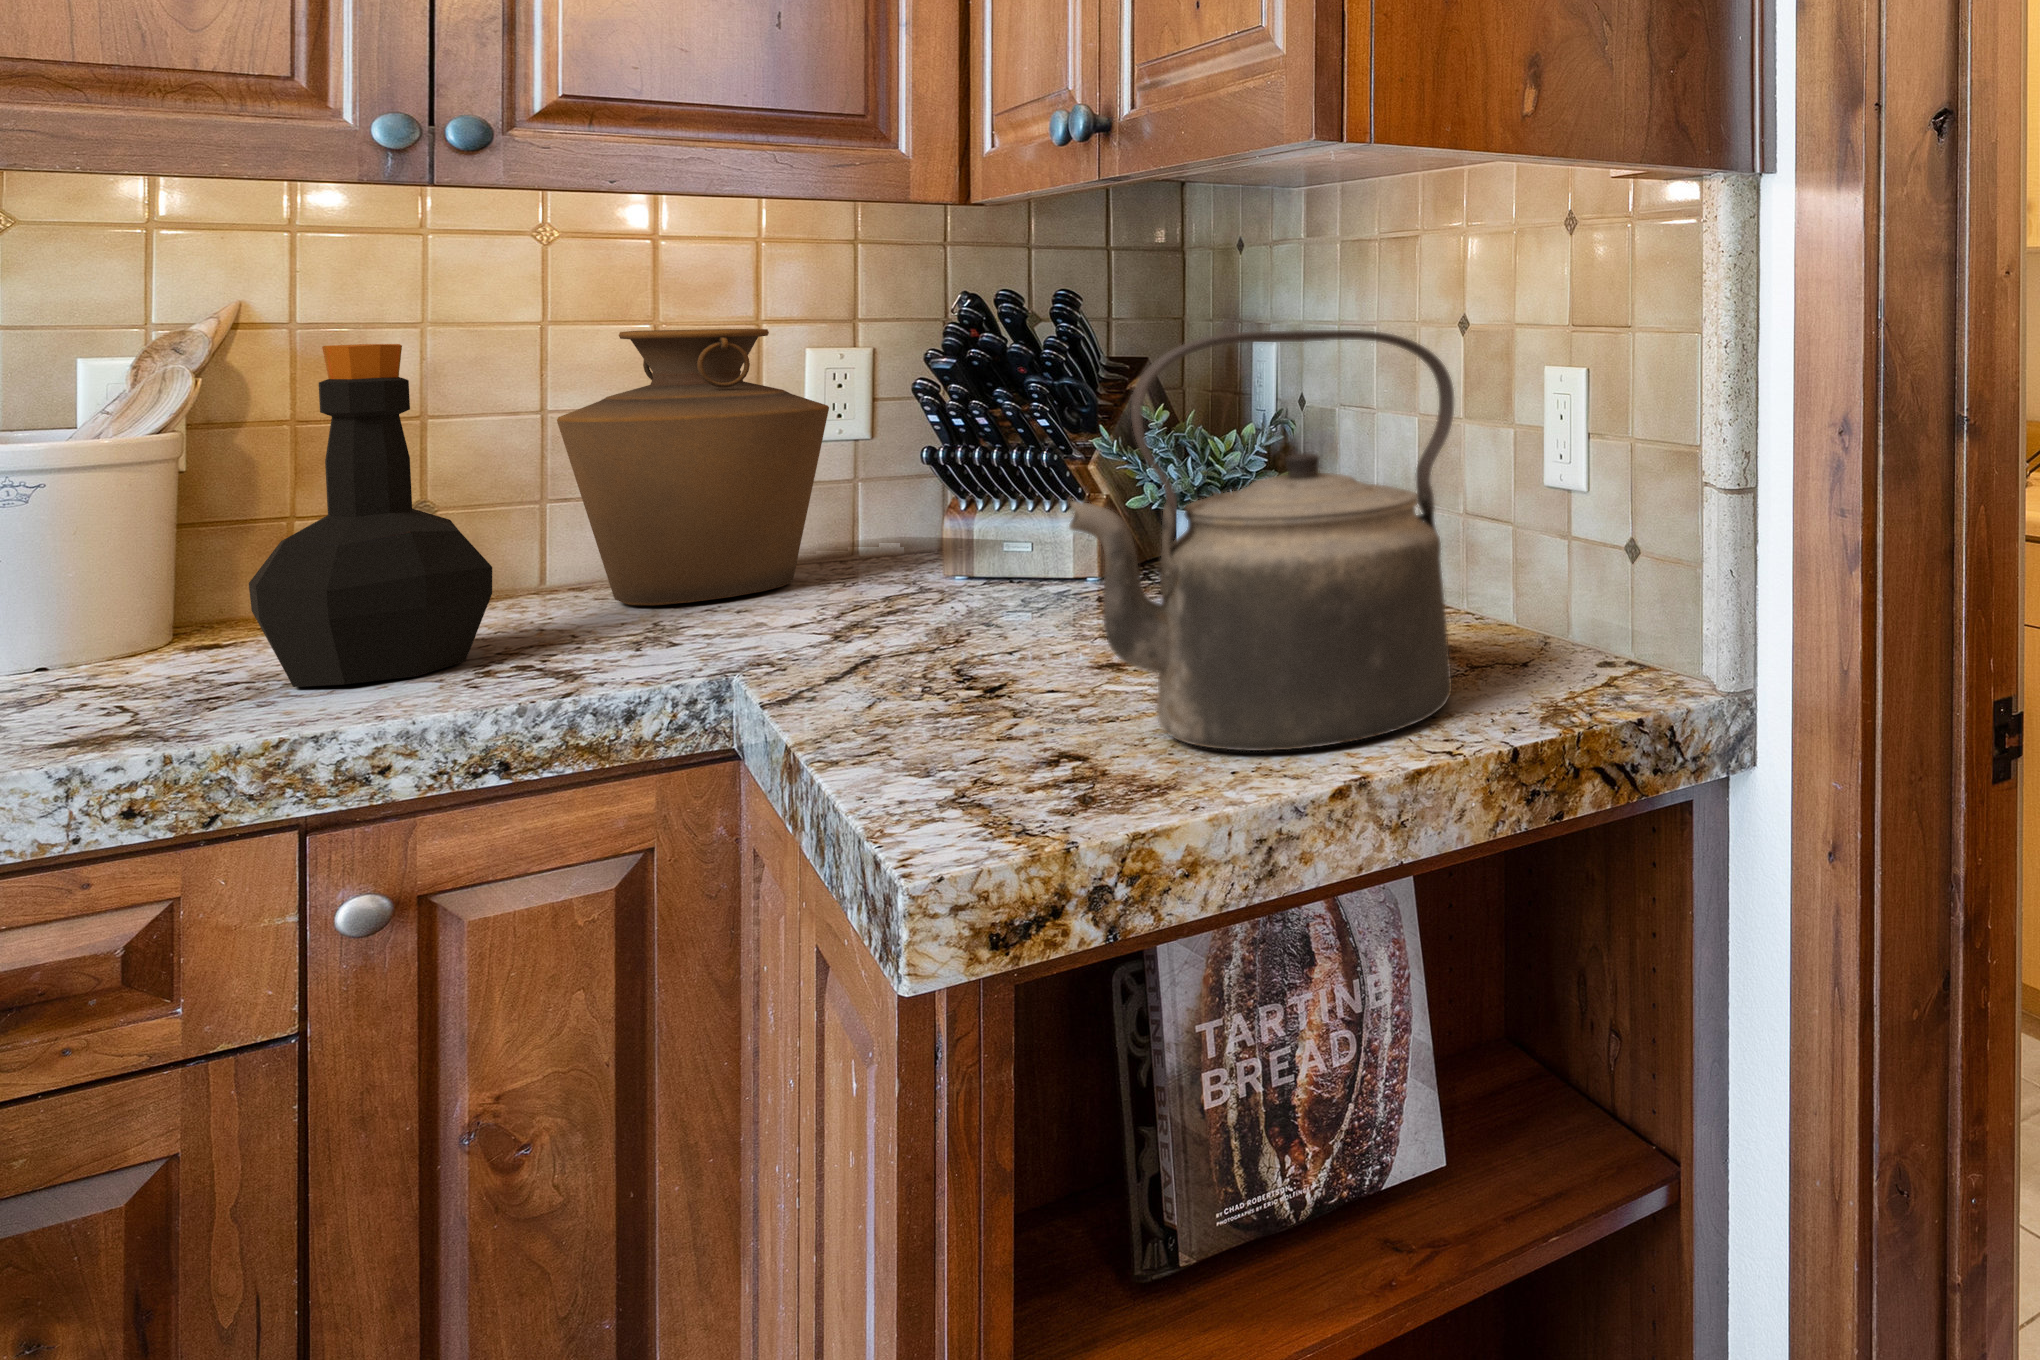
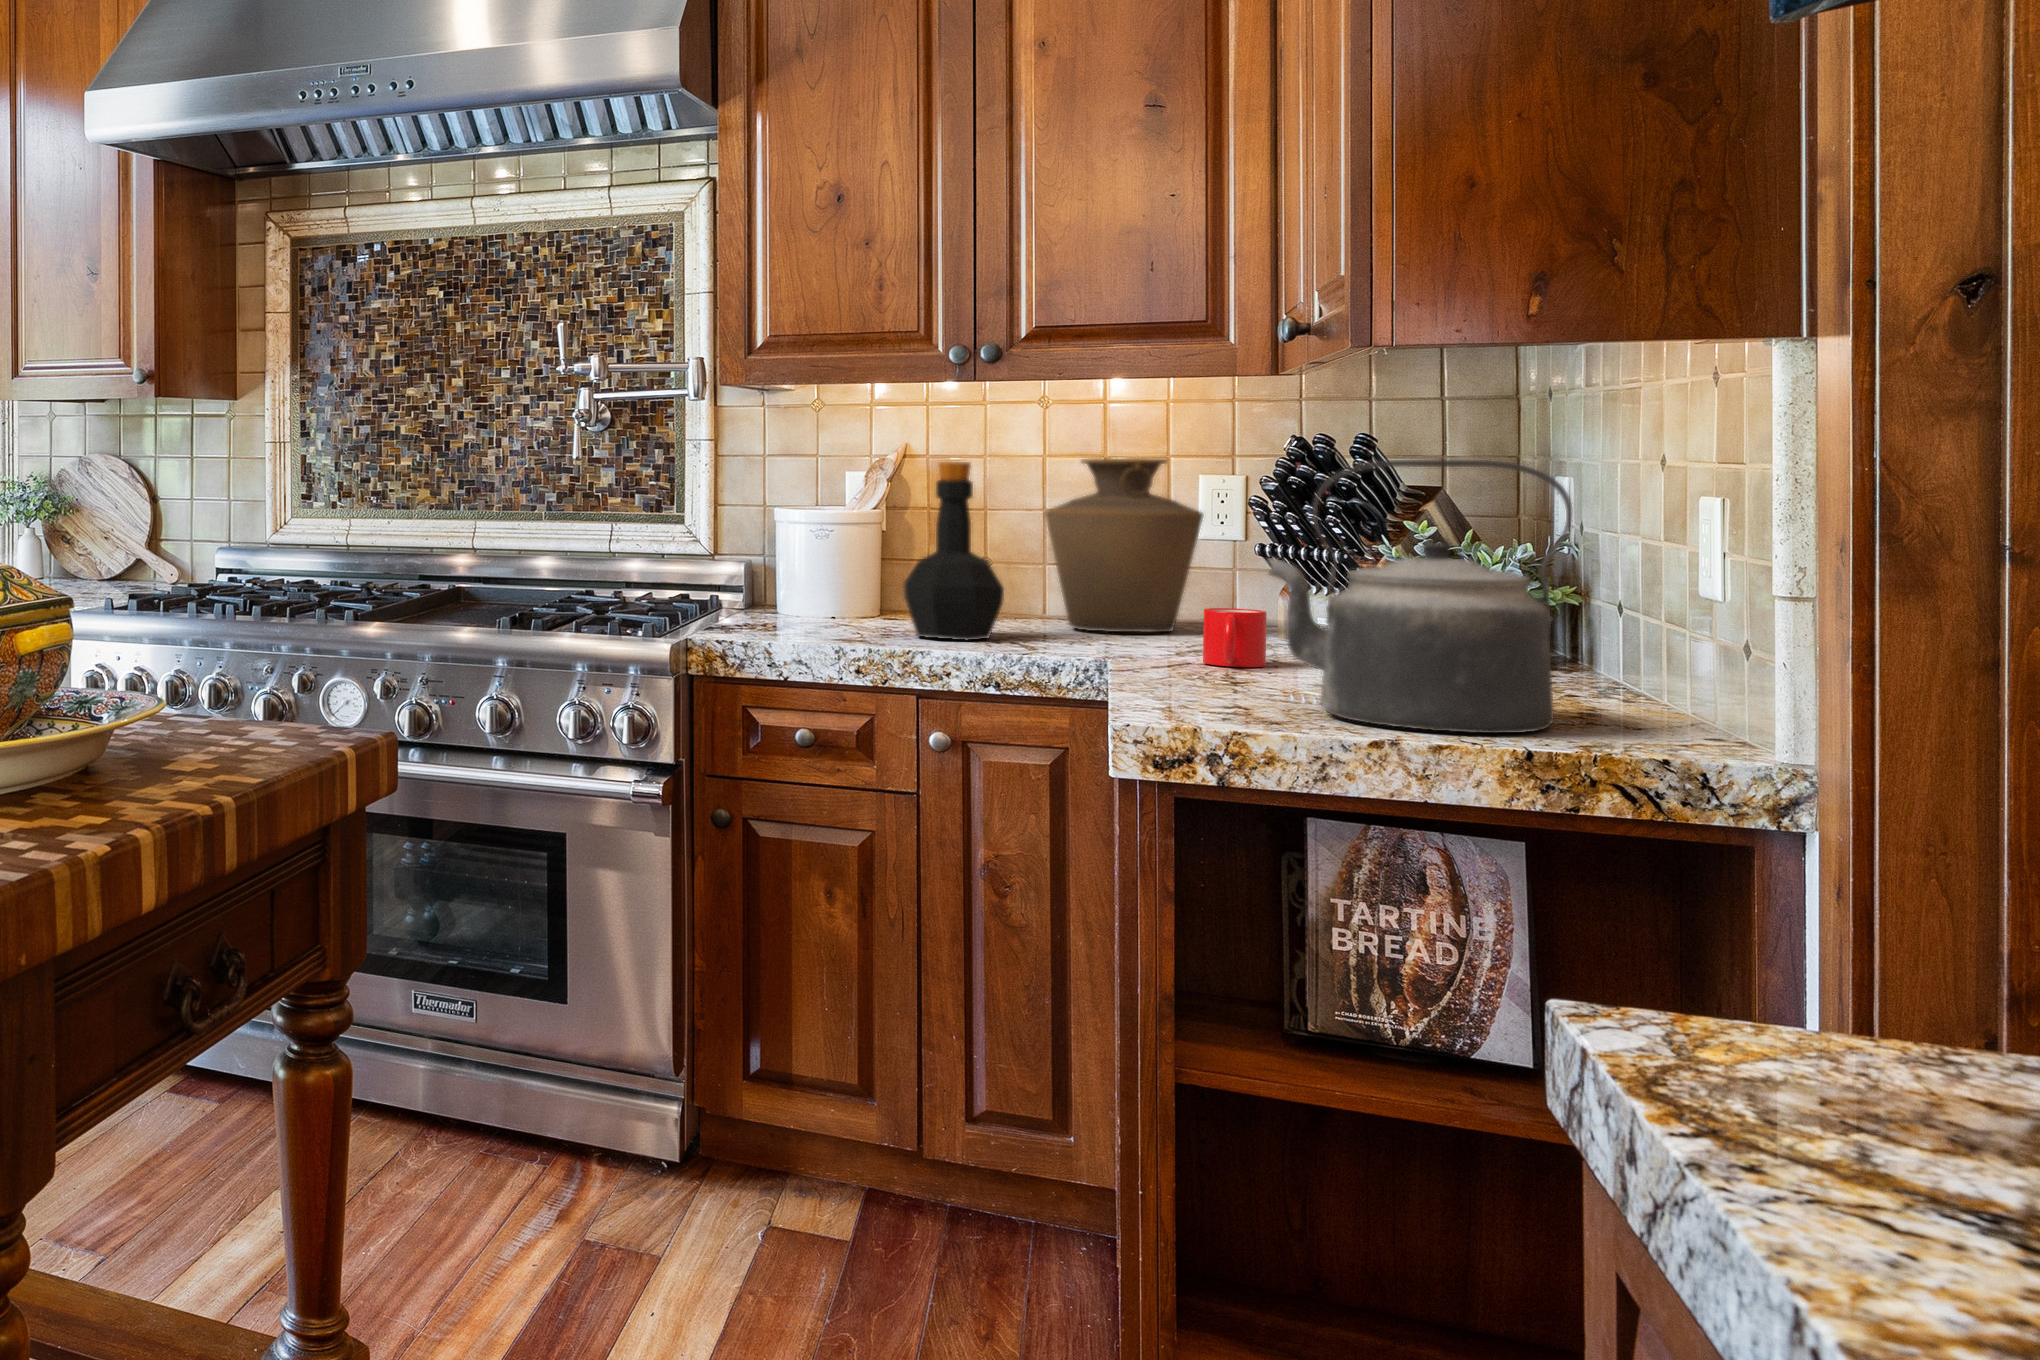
mug: none [883,554,981,651] -> present [1203,608,1267,667]

